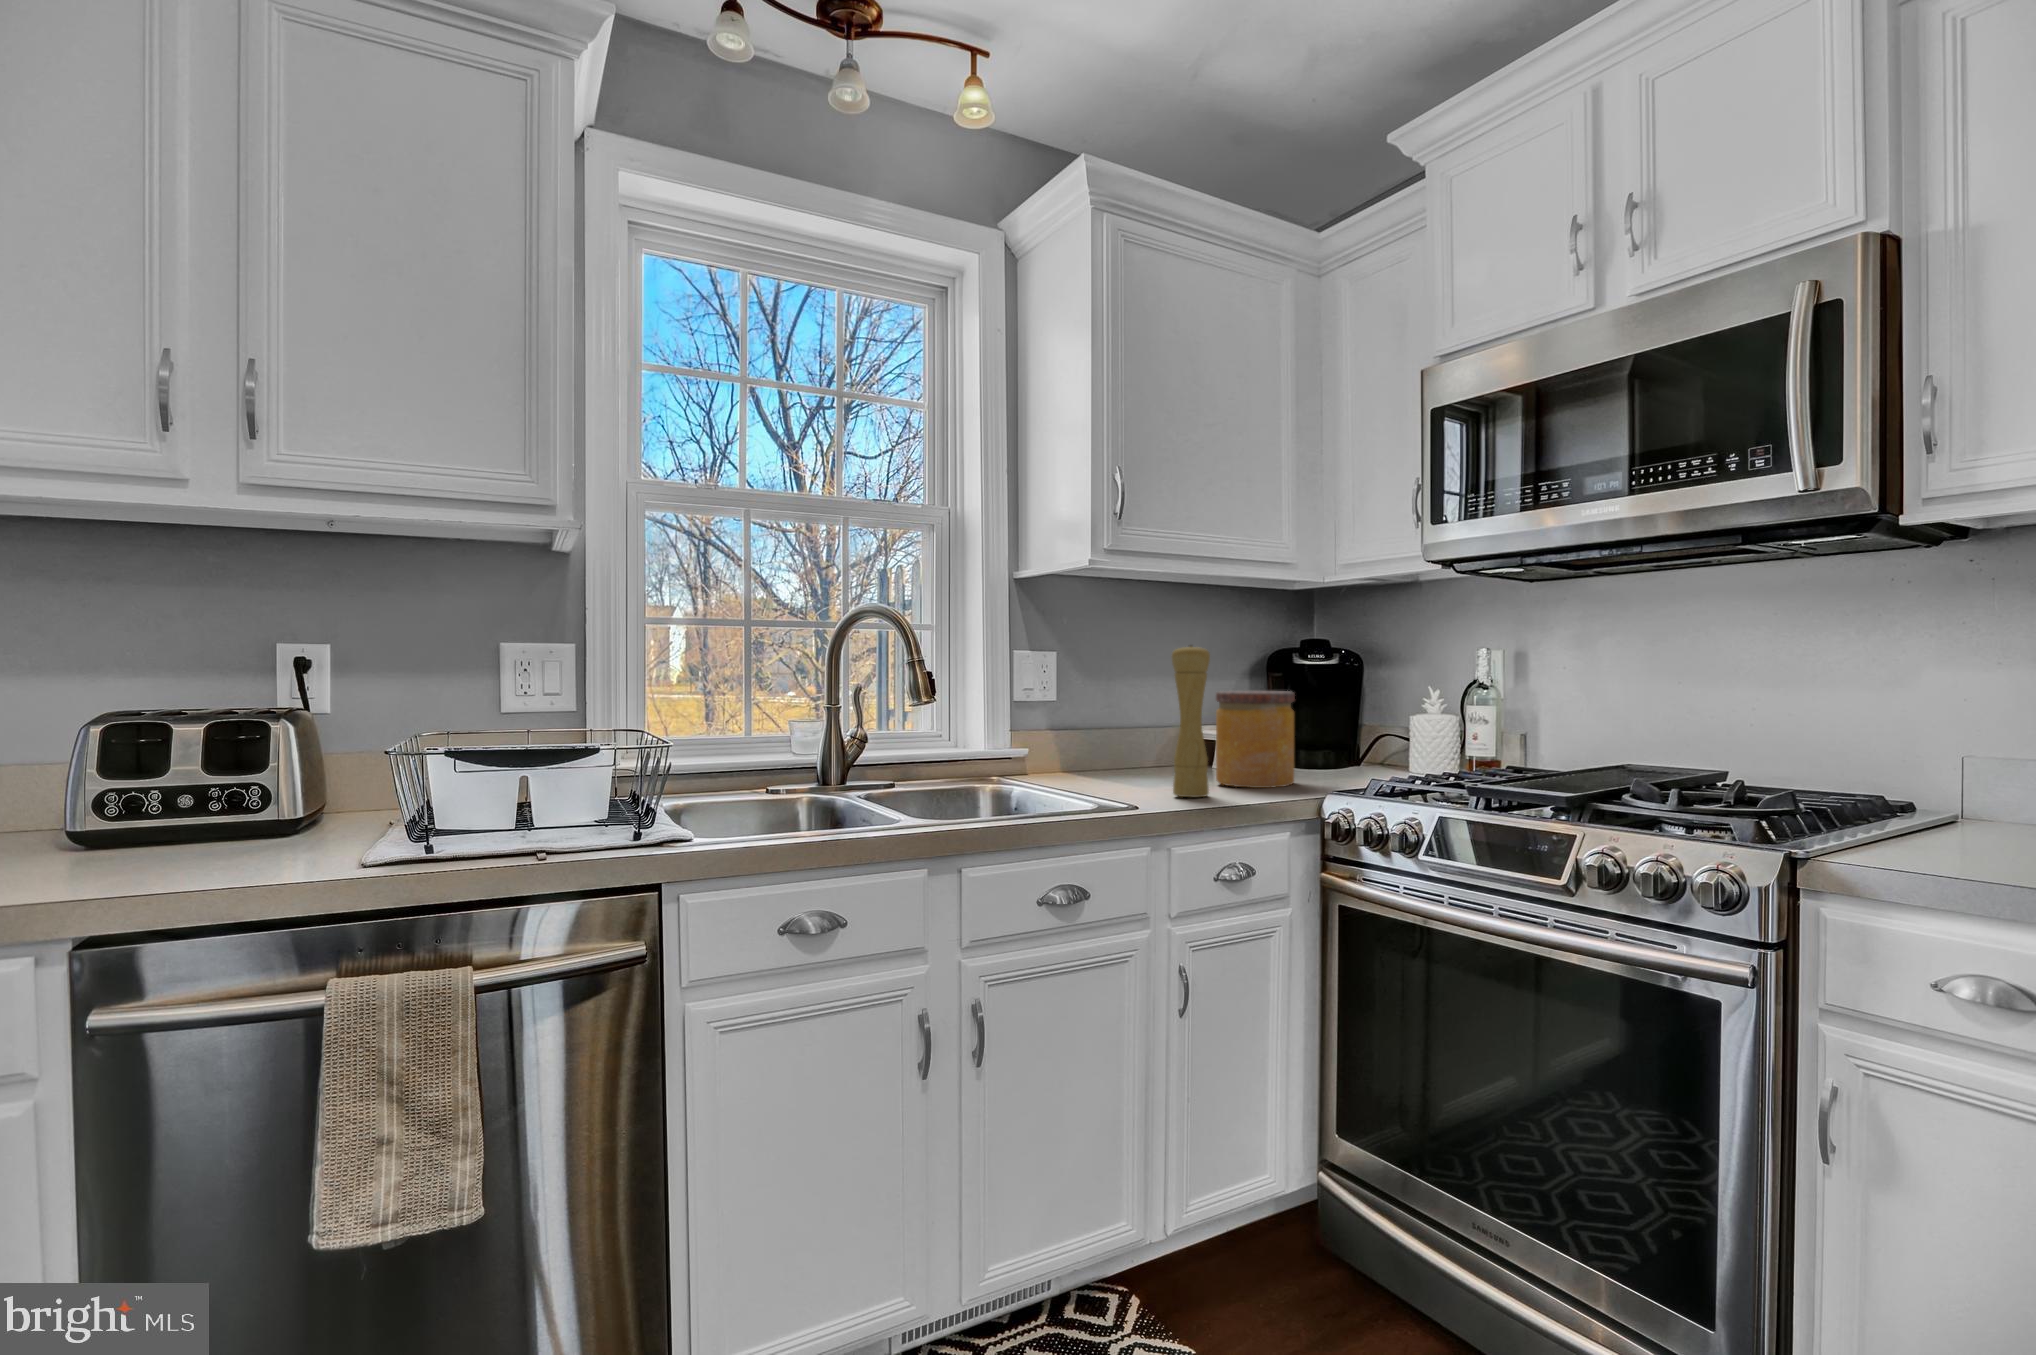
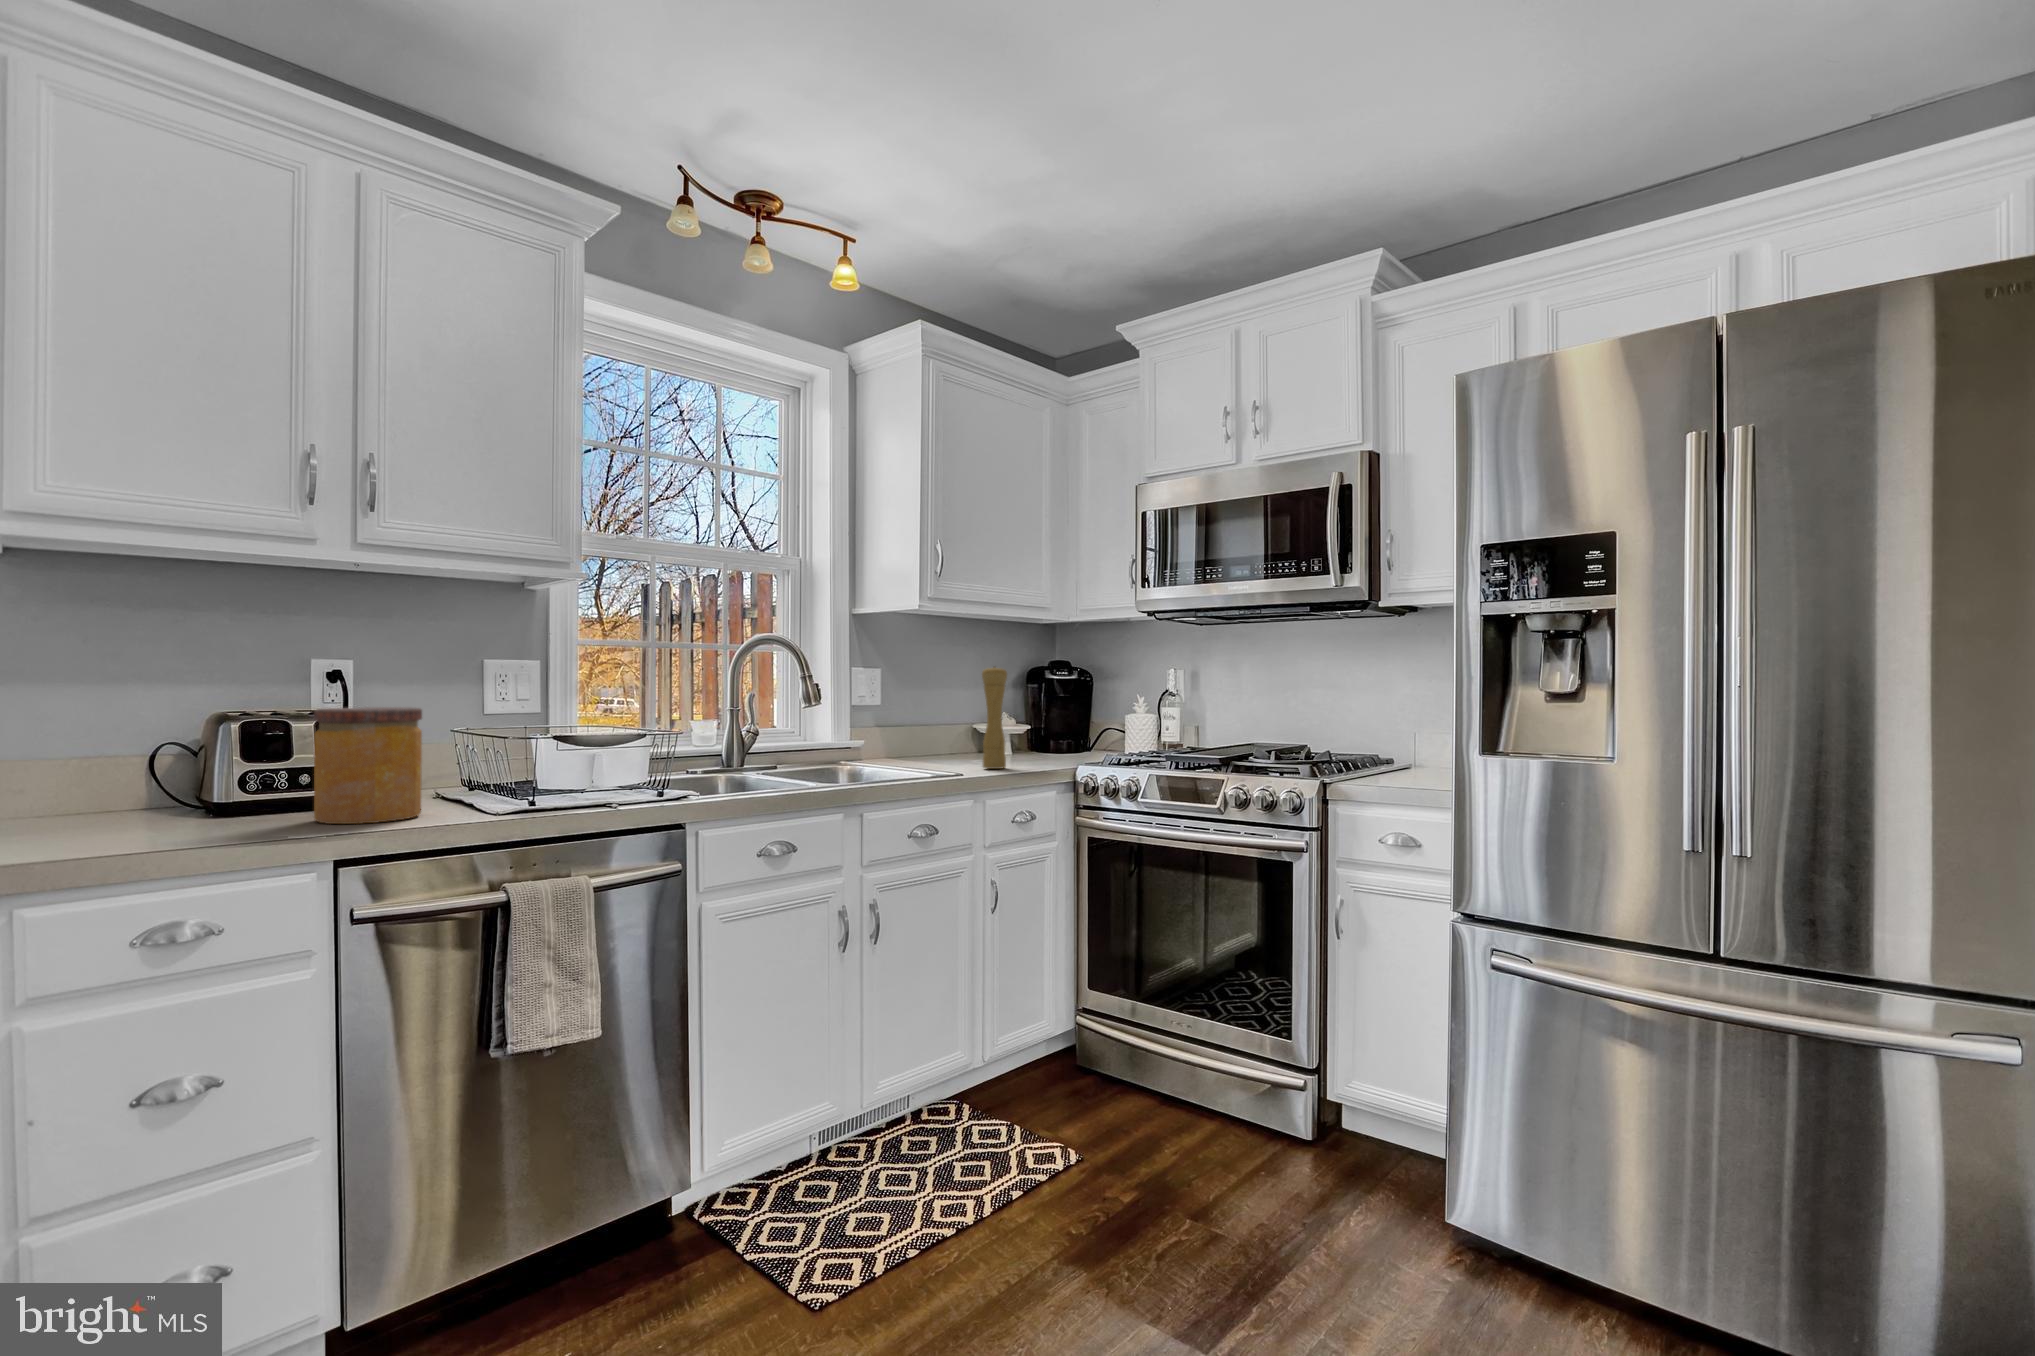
jar: present [1216,691,1295,788] -> present [314,707,422,824]

